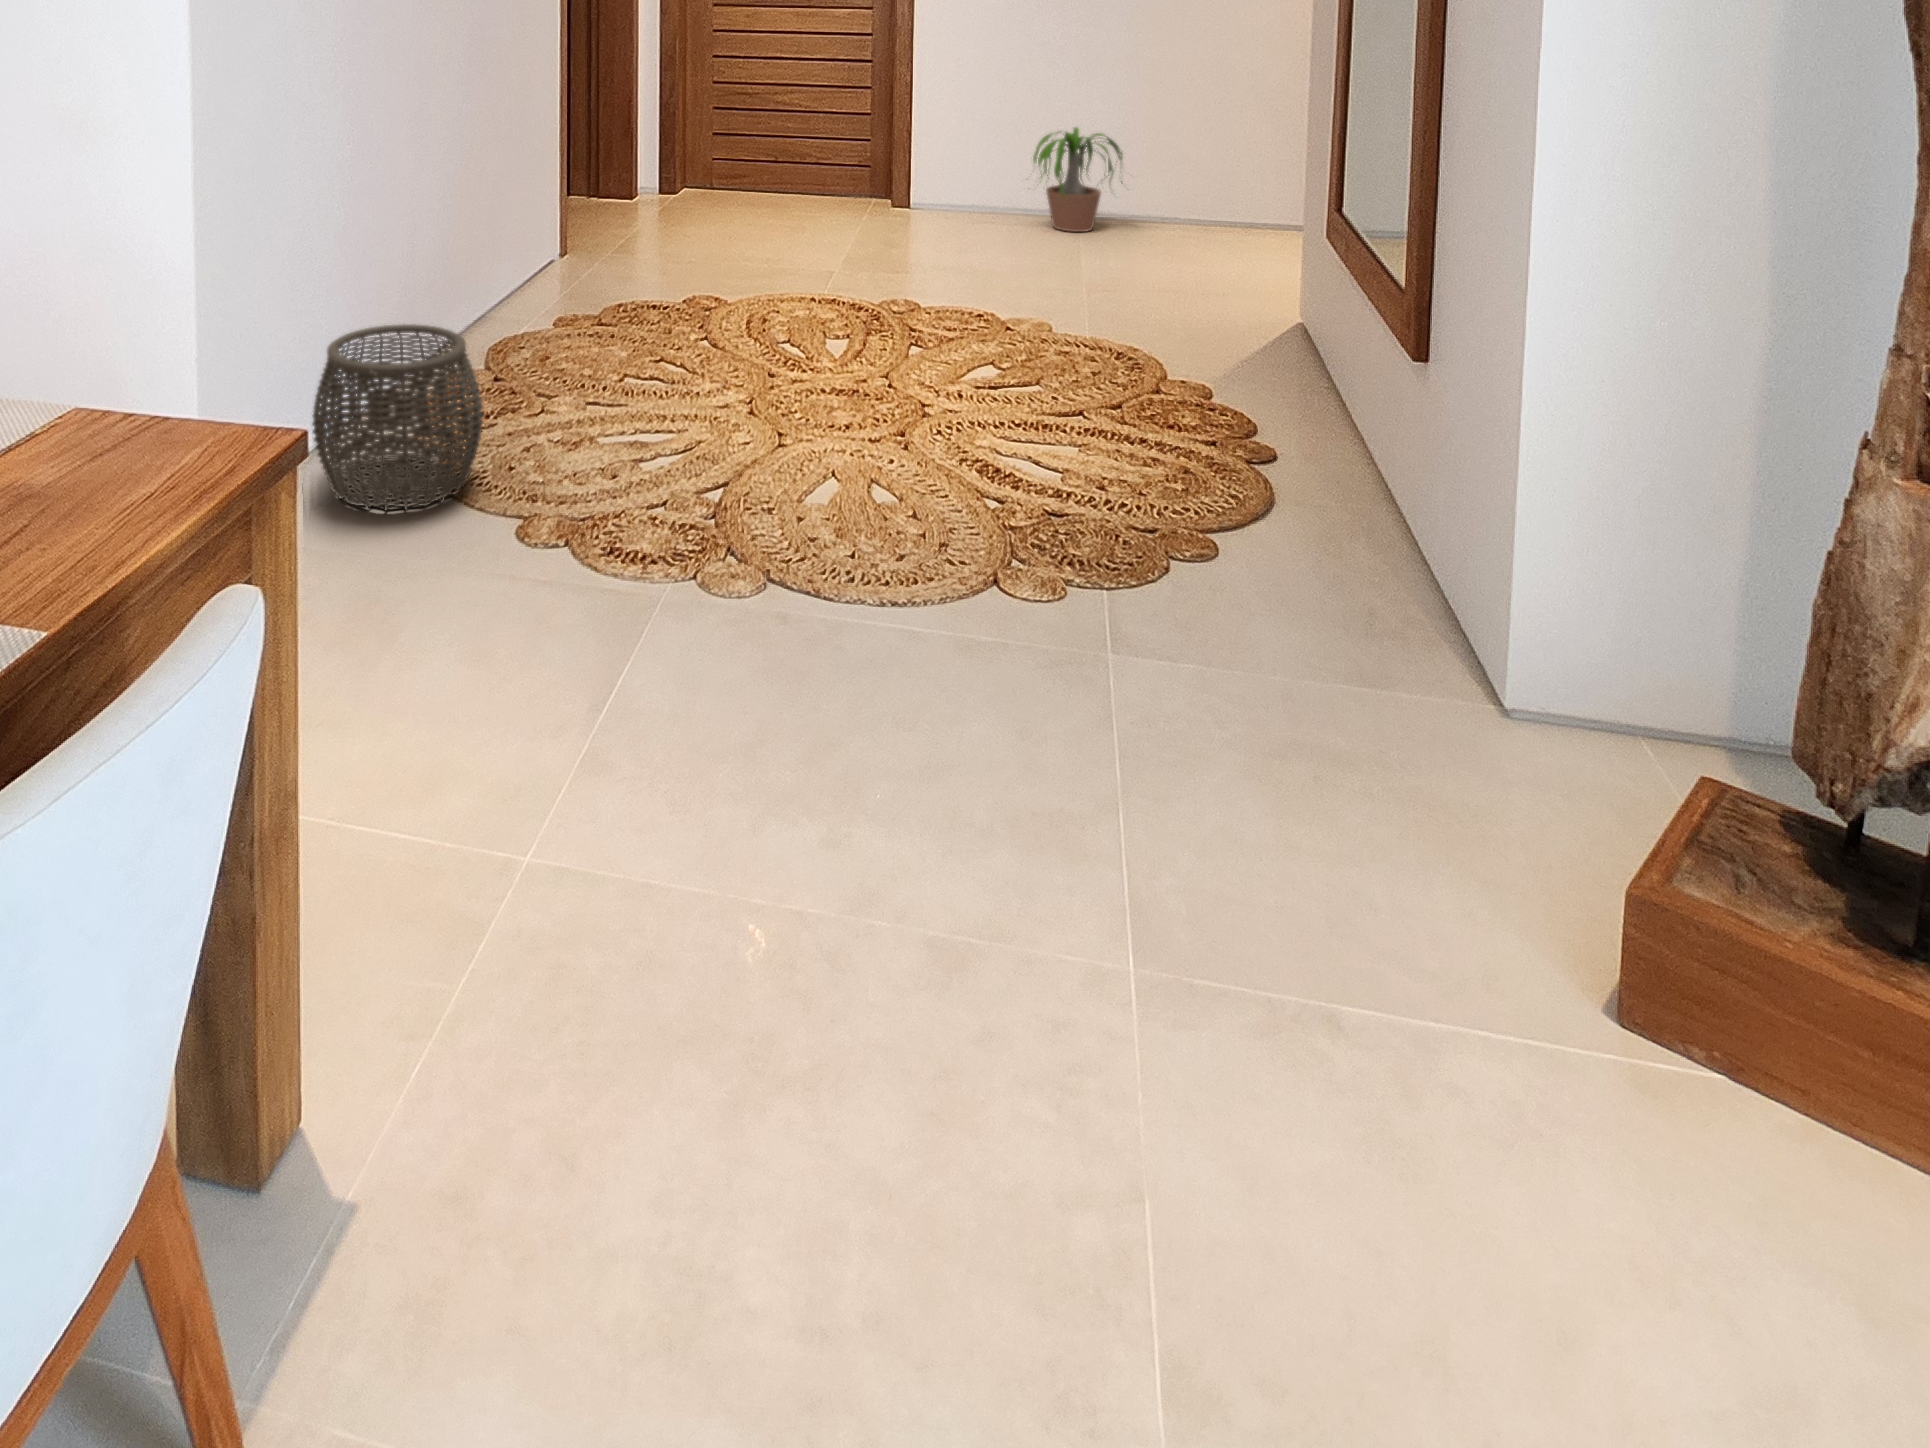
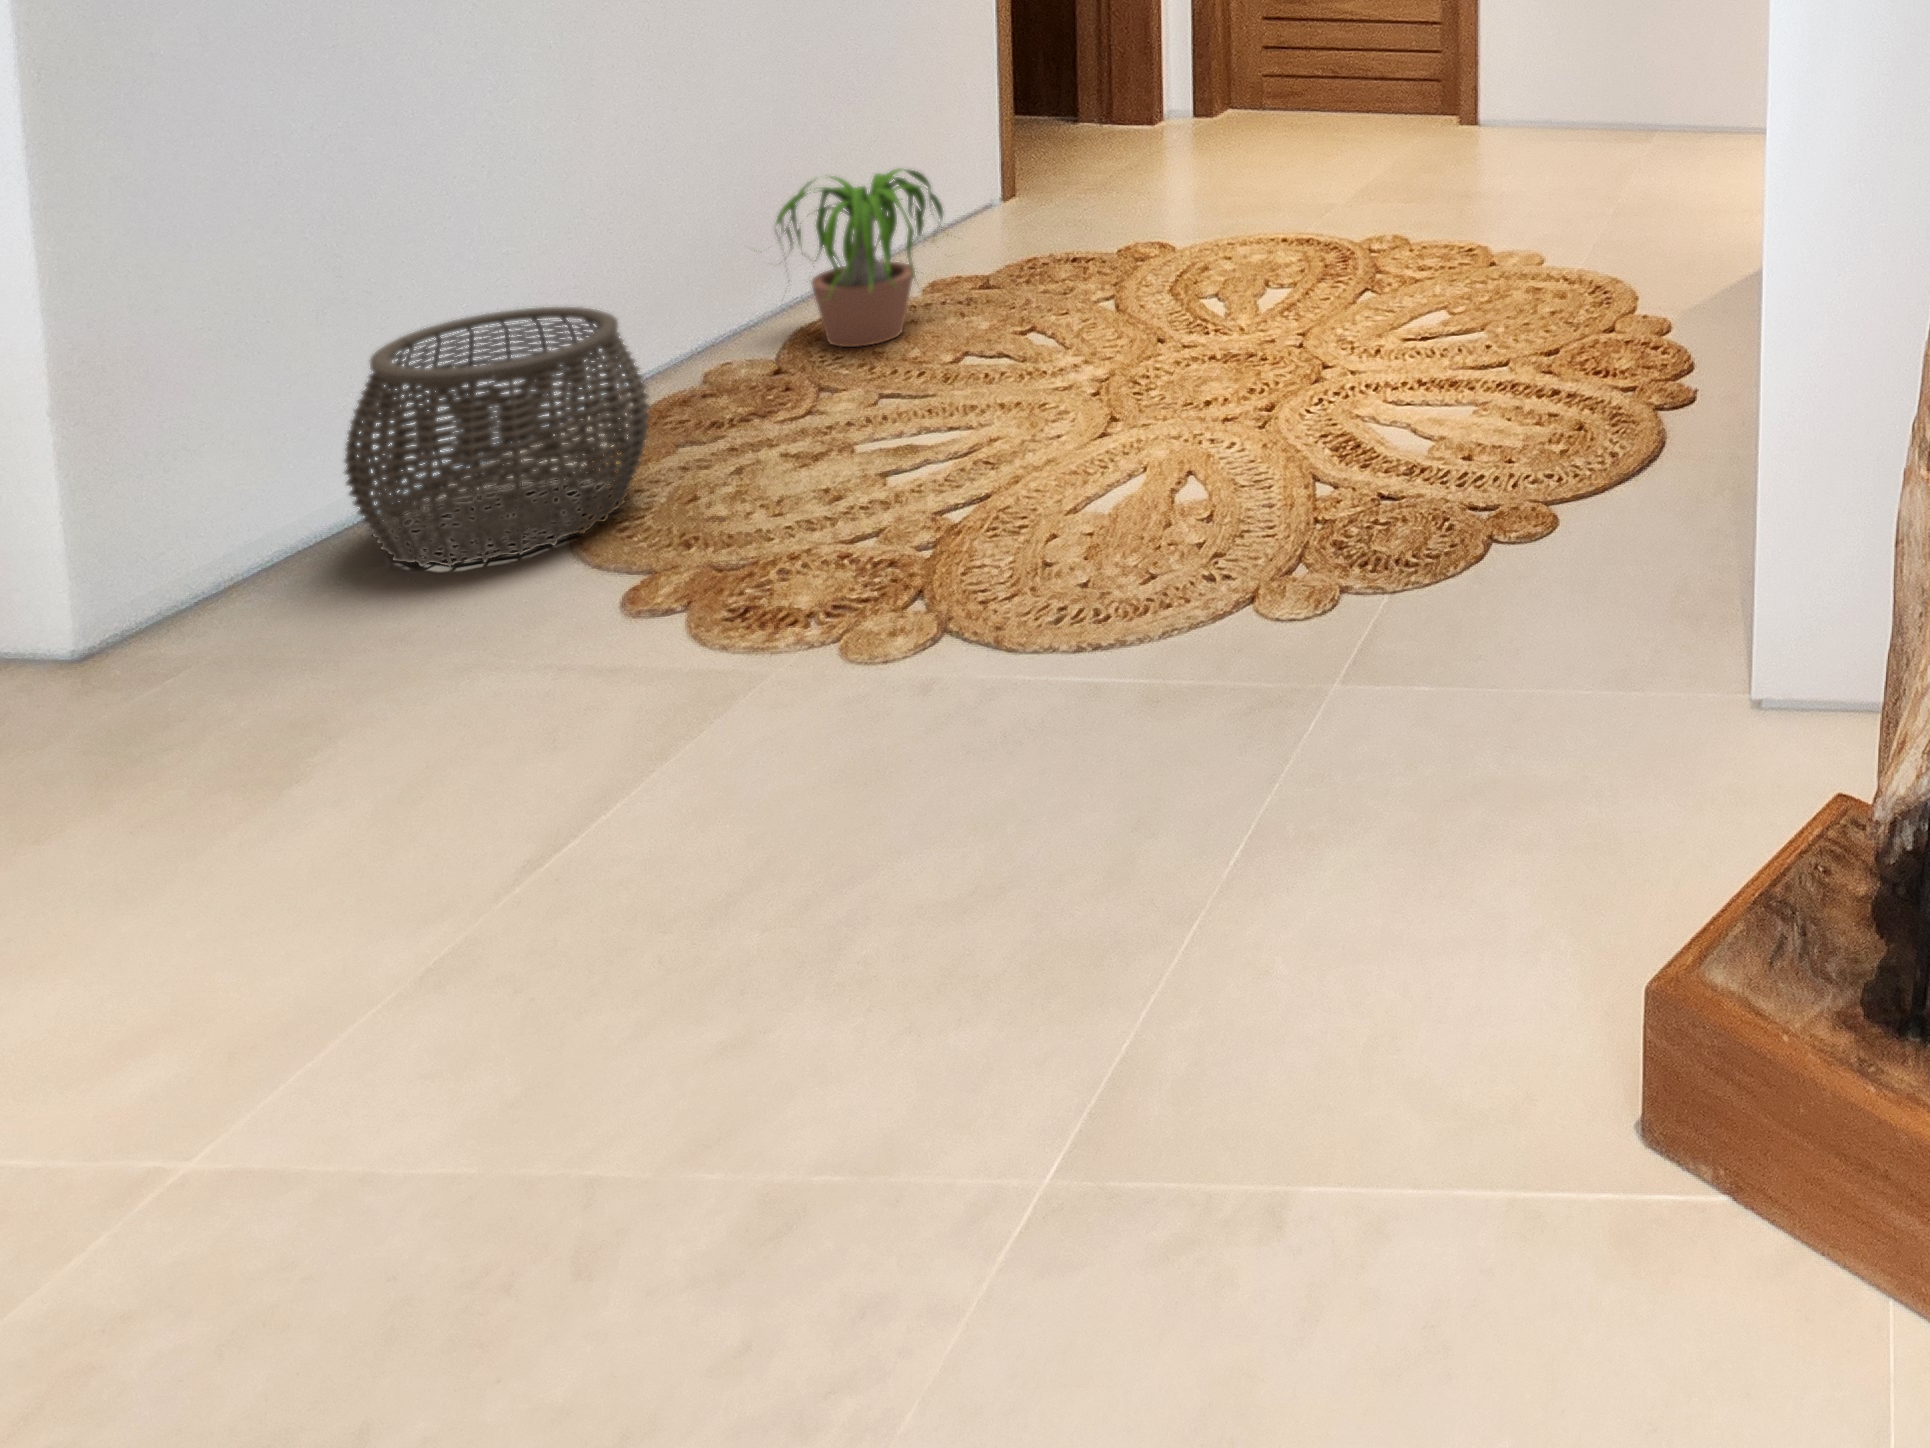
potted plant: present [1033,128,1123,232] -> present [776,169,943,347]

